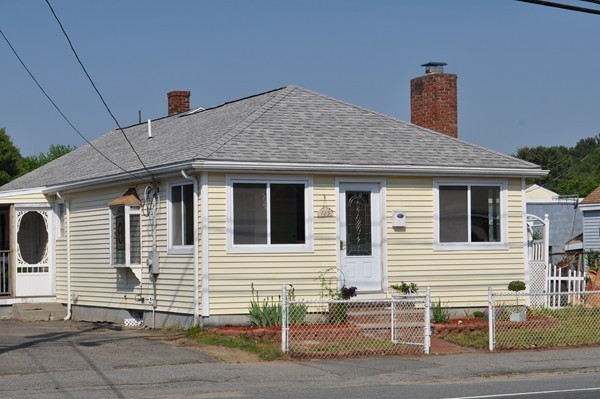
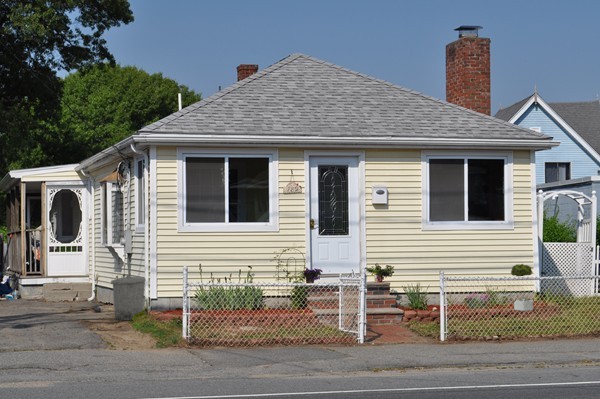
trash can: none [163,294,195,337] -> present [111,275,146,320]

